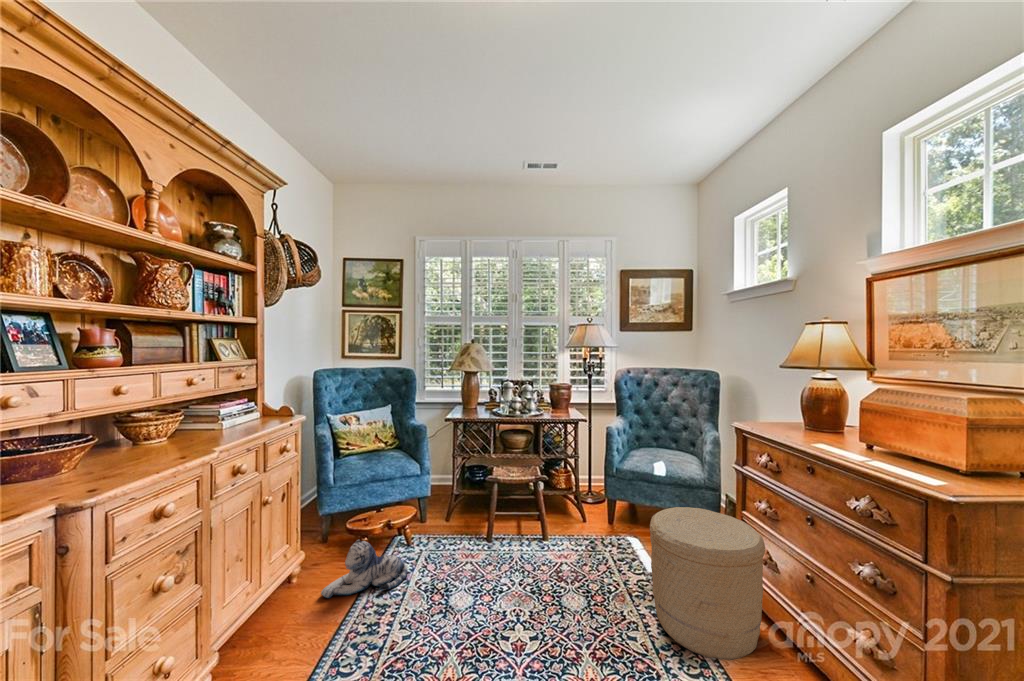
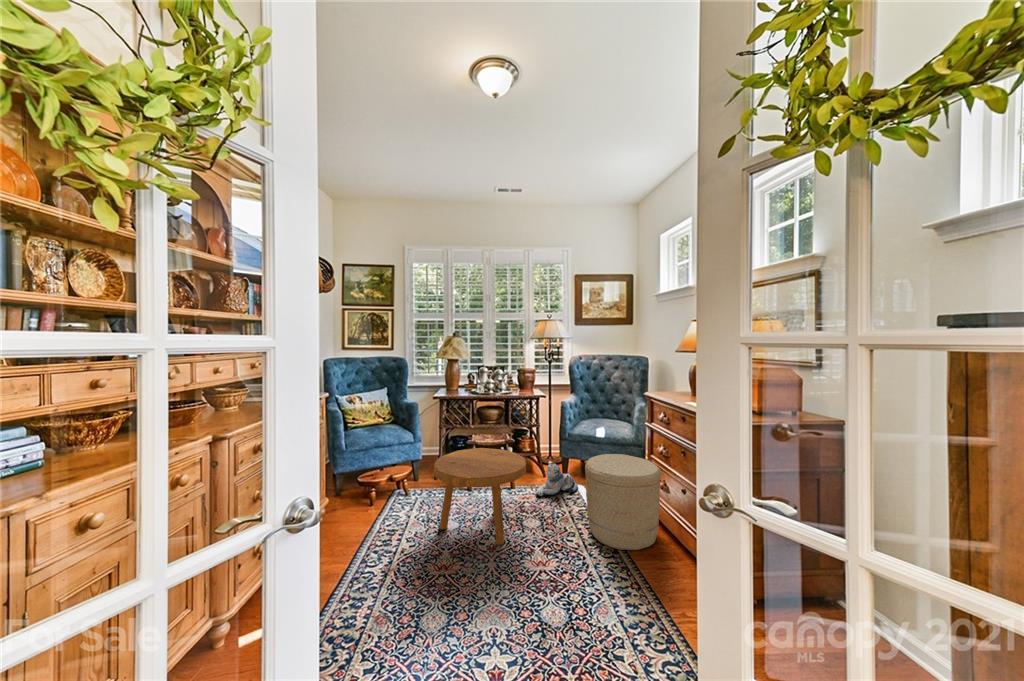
footstool: none [440,491,567,639] -> present [434,448,526,545]
plush toy: present [321,540,408,598] -> present [536,463,578,496]

